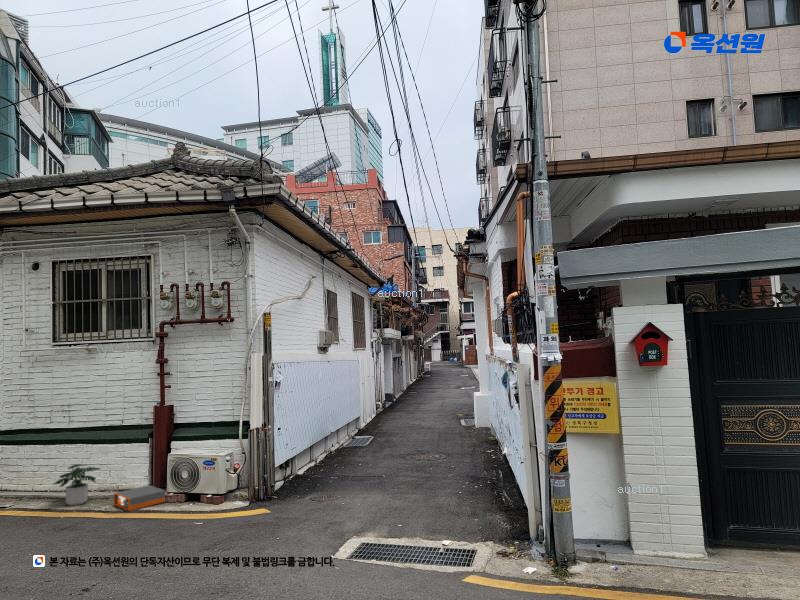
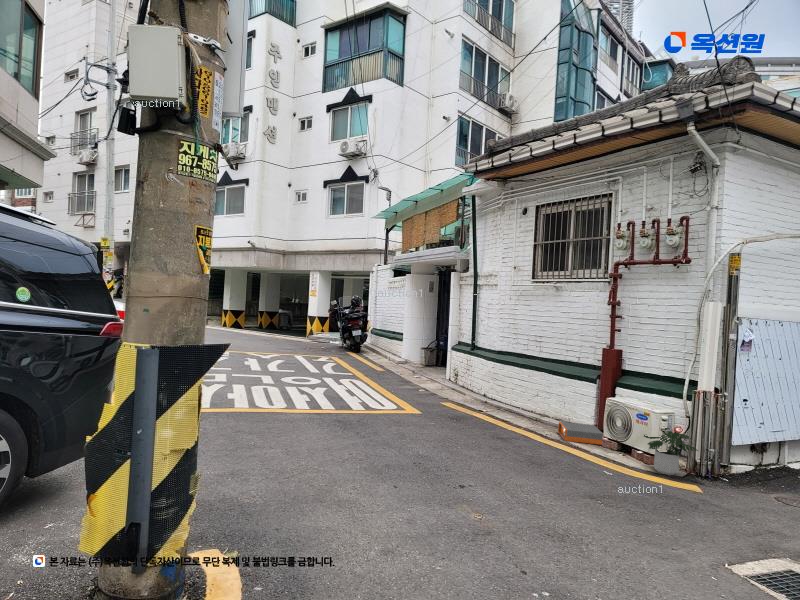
potted plant: present [53,464,100,505] -> present [644,428,698,475]

